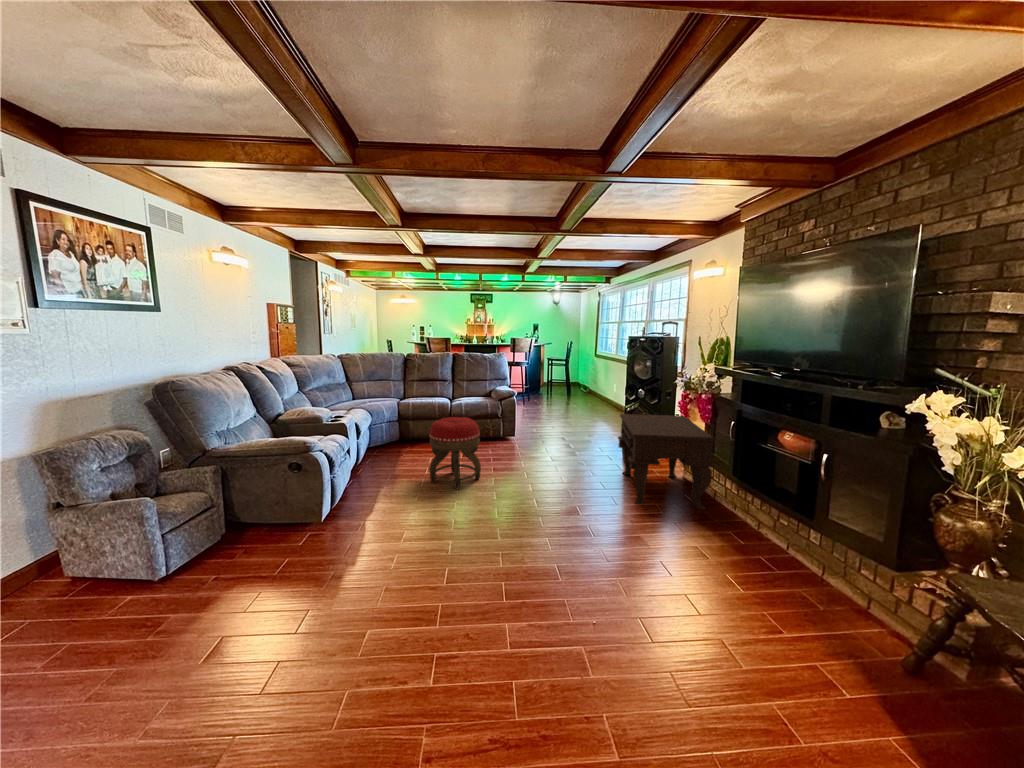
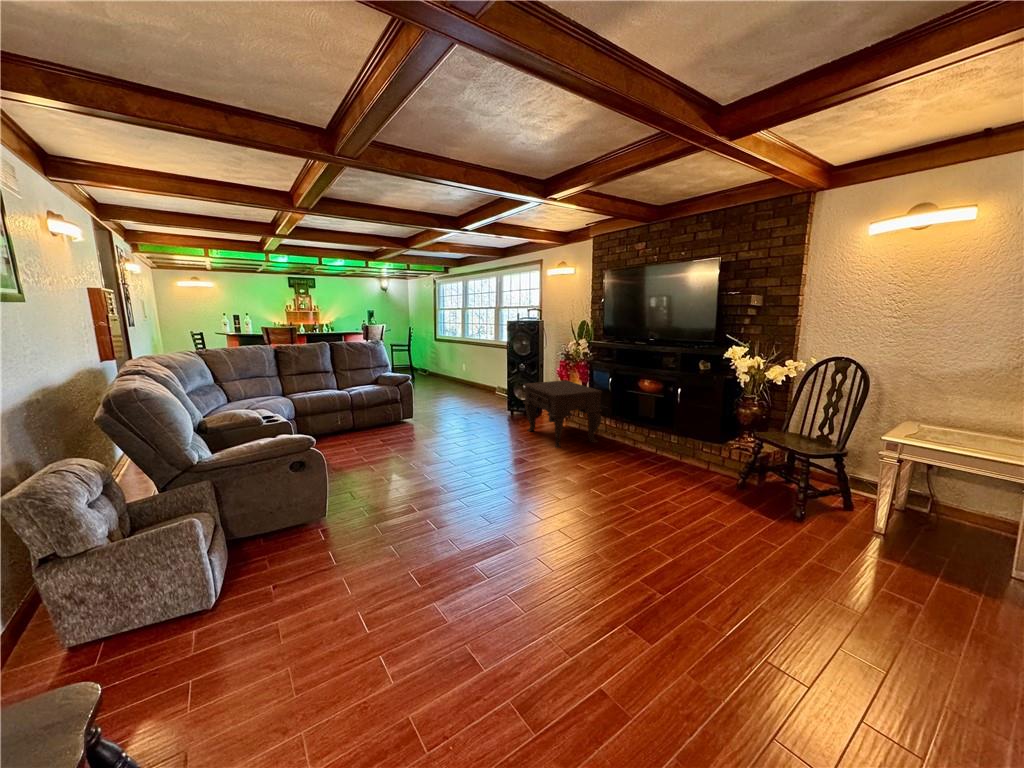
footstool: present [429,417,481,490] -> none [377,401,426,467]

